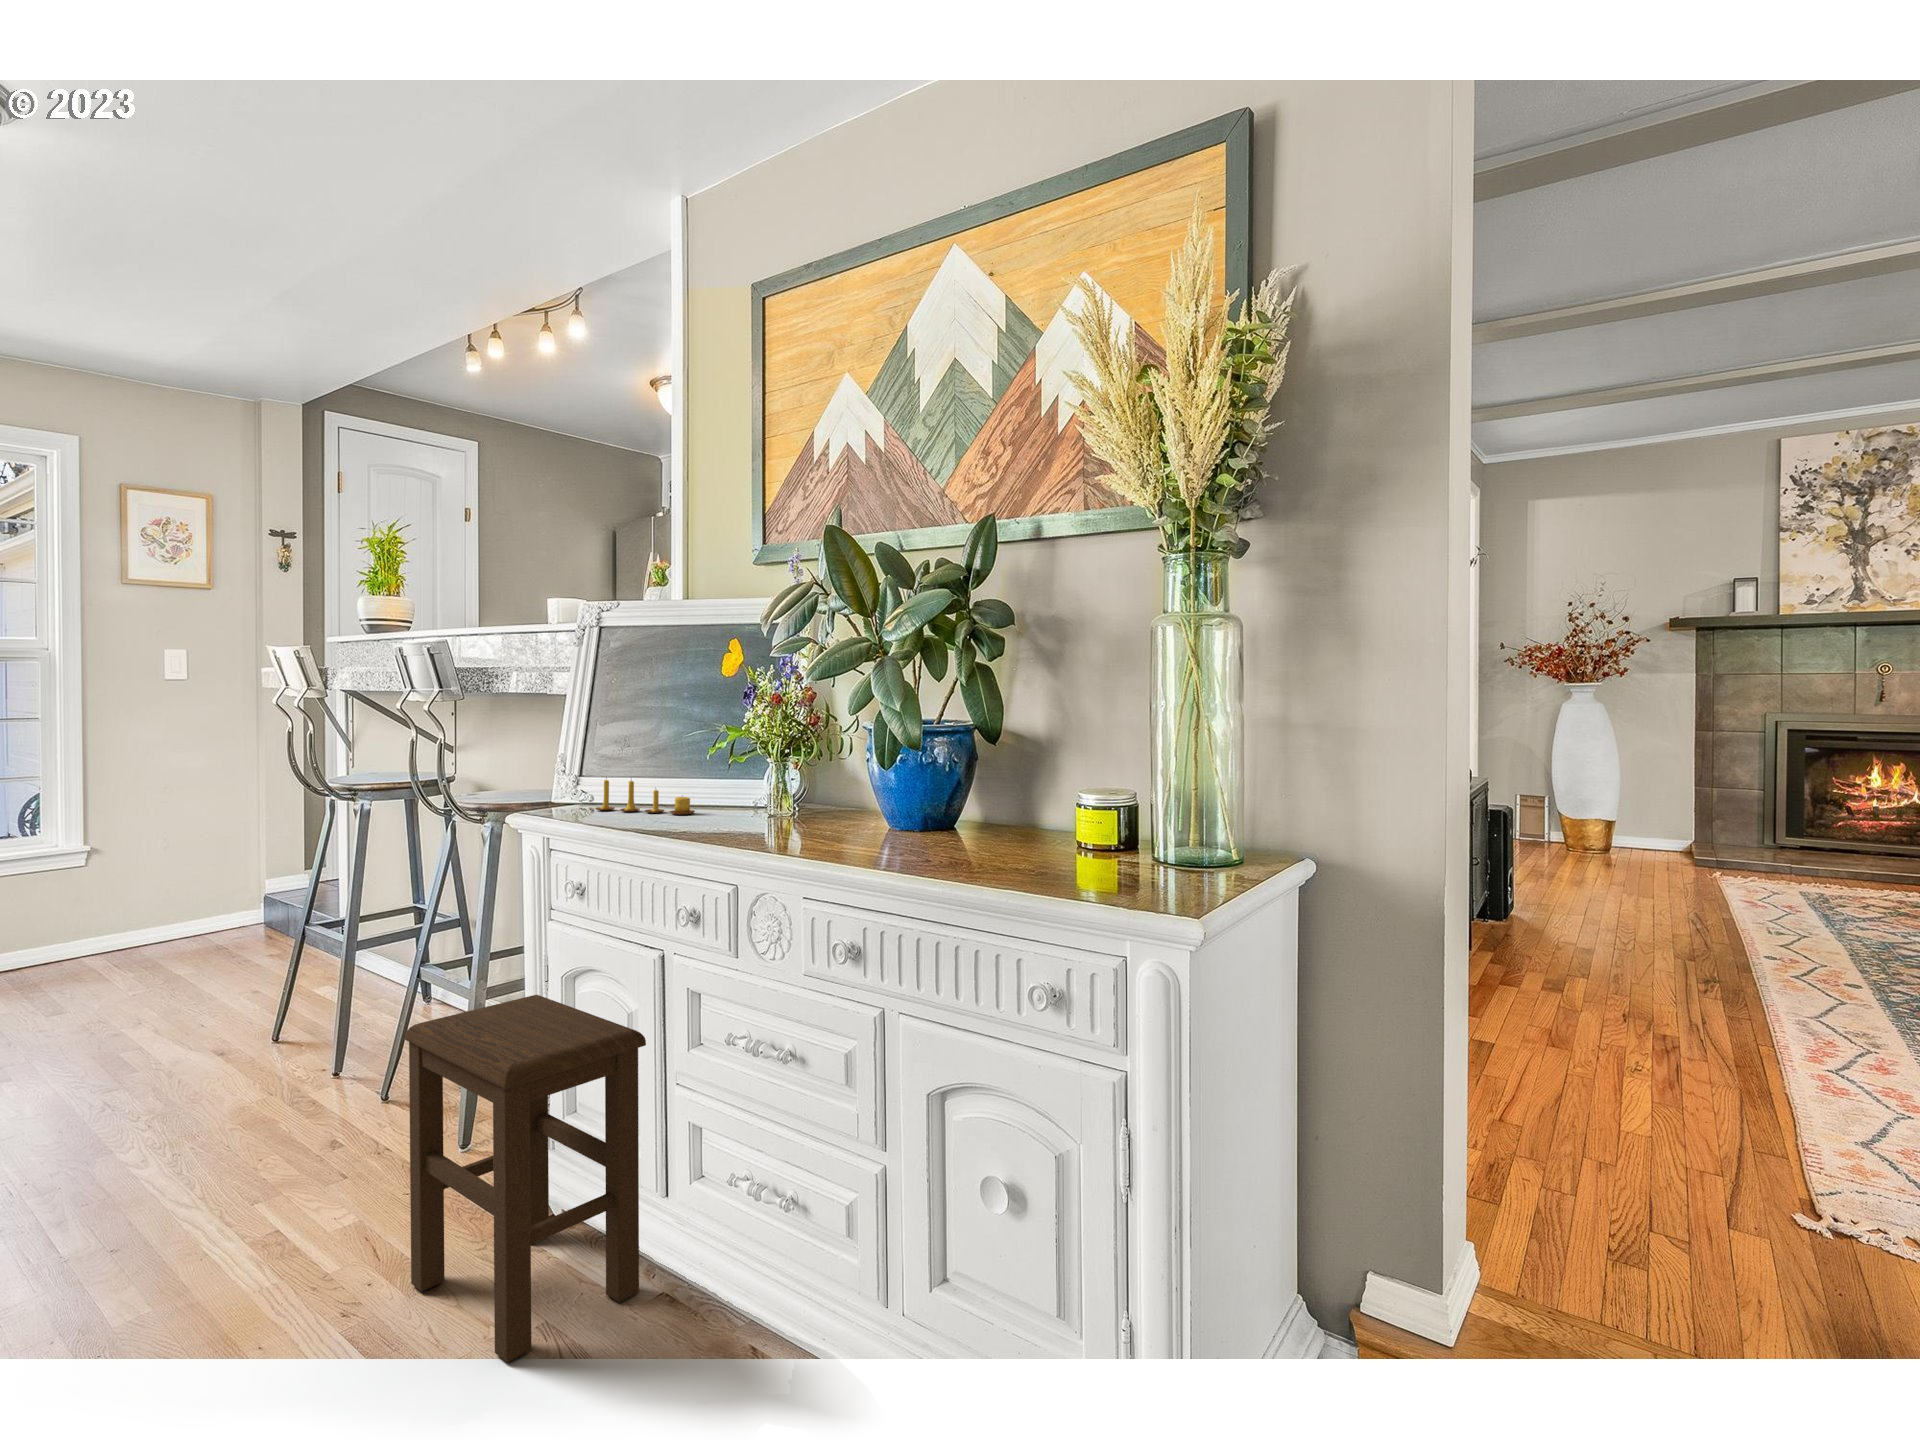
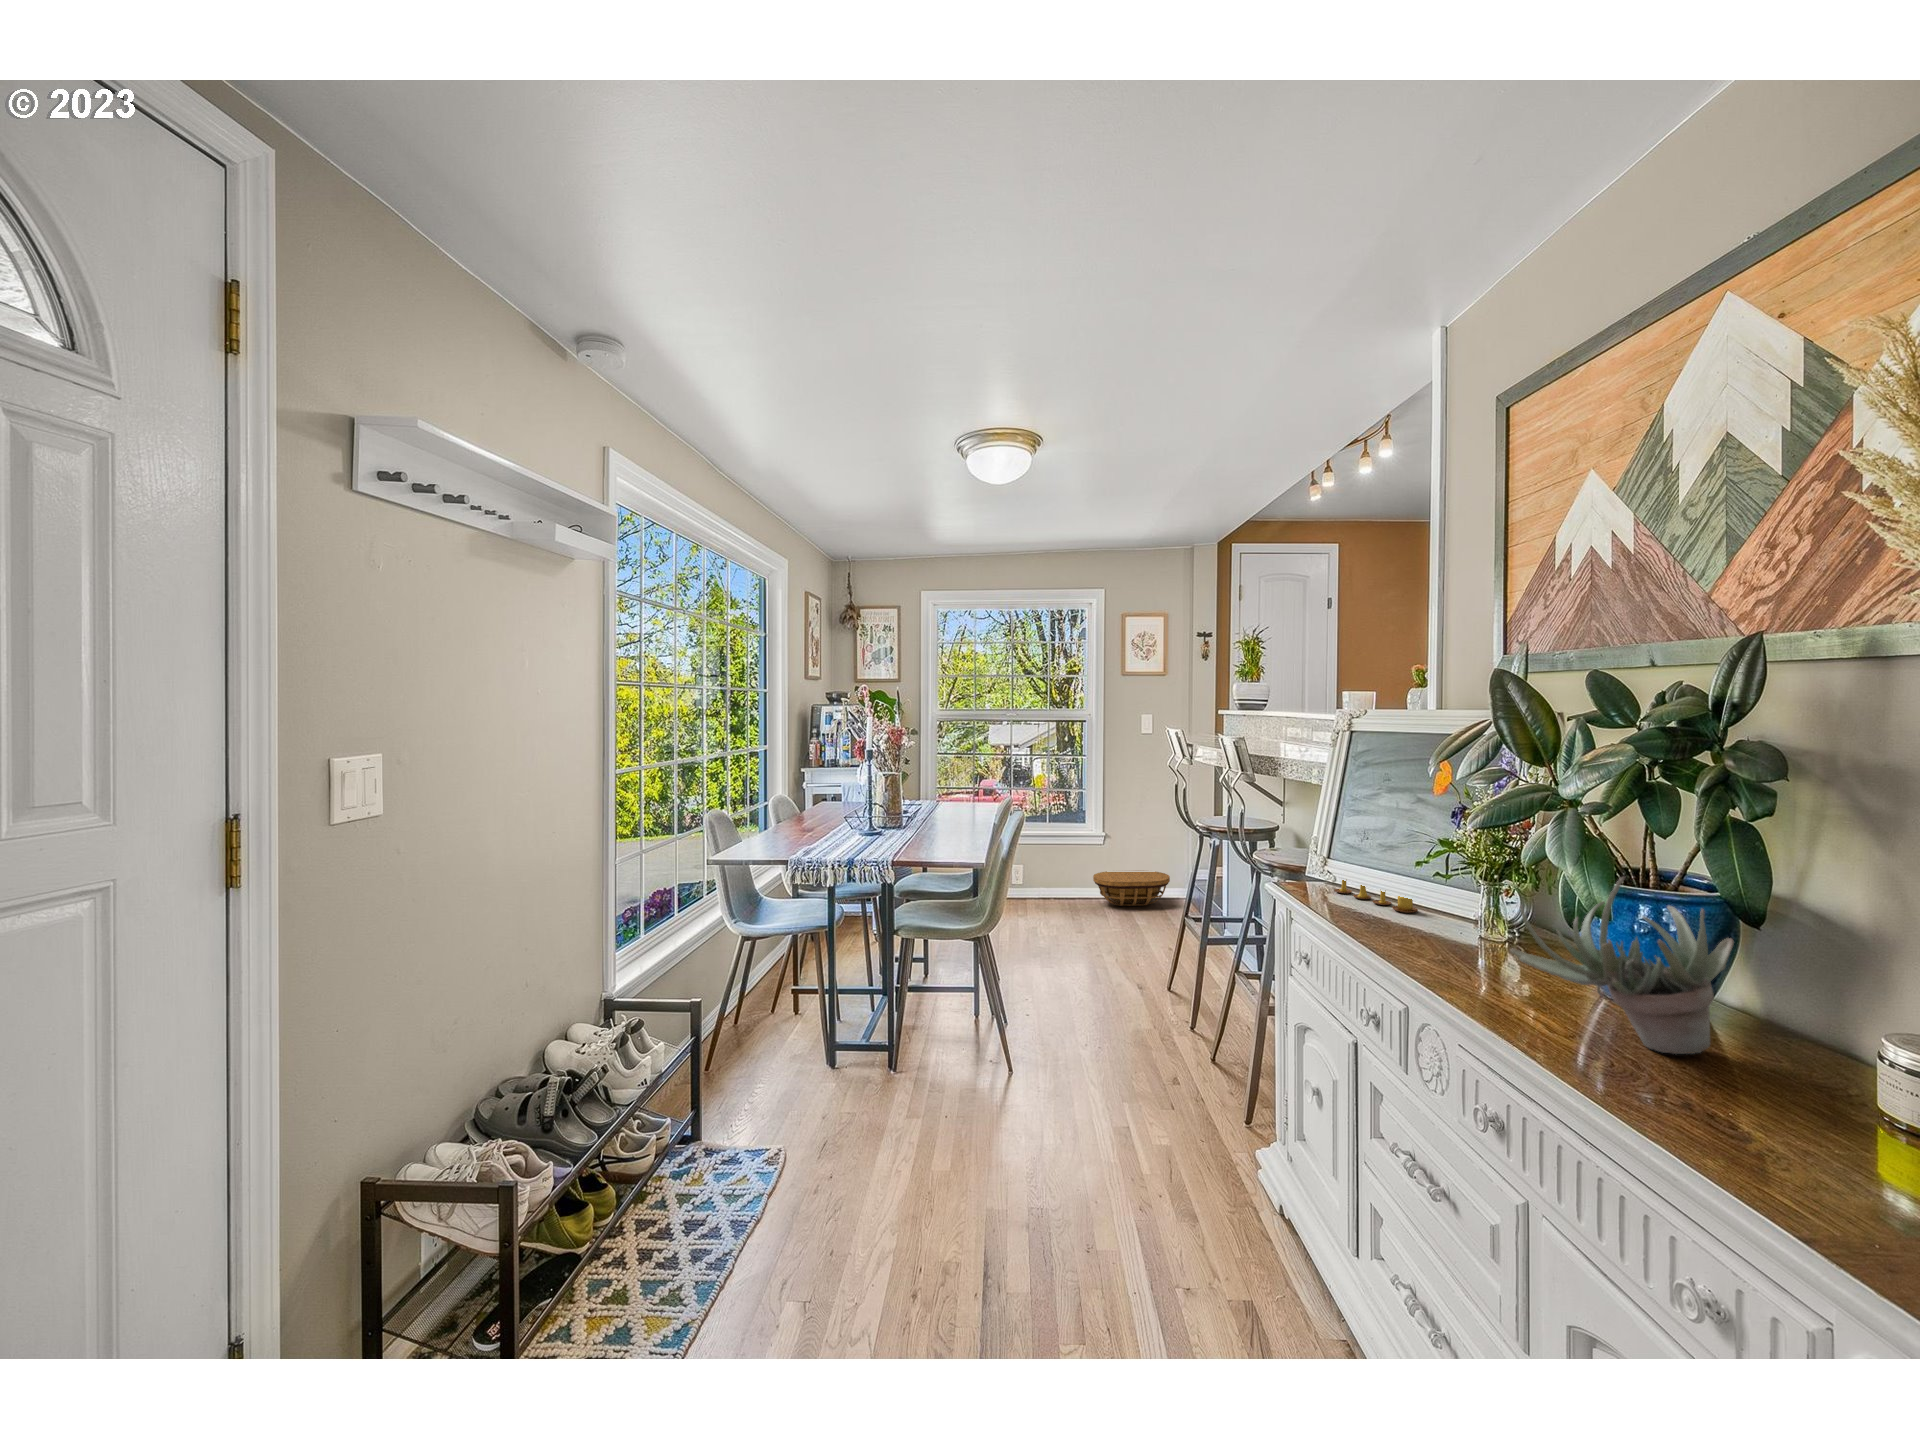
succulent plant: none [849,702,996,850] -> present [1510,877,1734,1054]
basket: none [69,898,225,961] -> present [1093,871,1170,906]
stool: present [405,995,646,1363] -> none [1173,1037,1333,1328]

